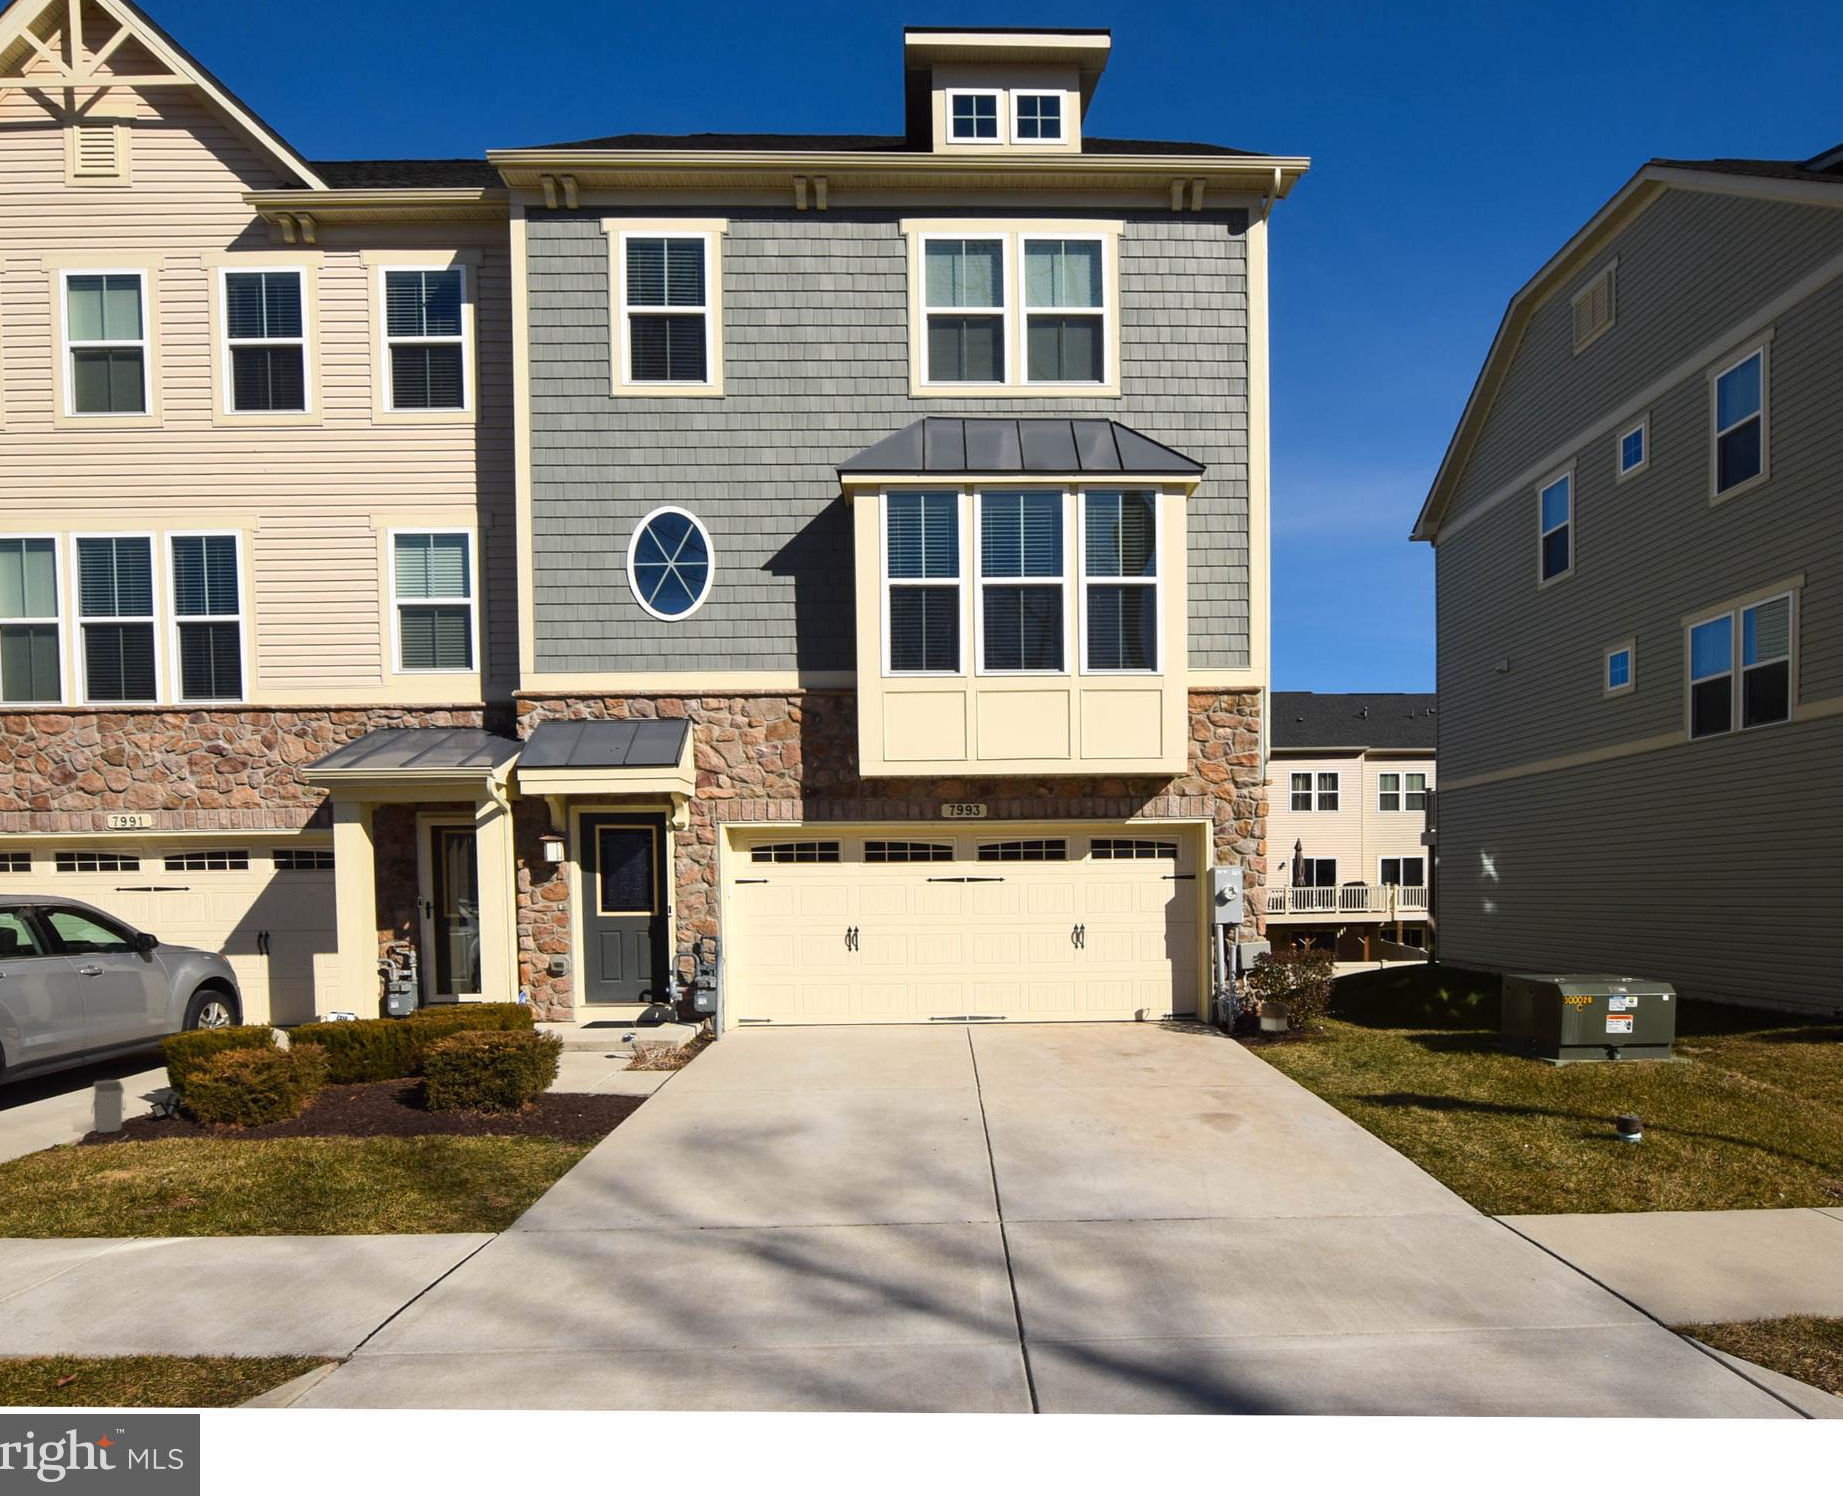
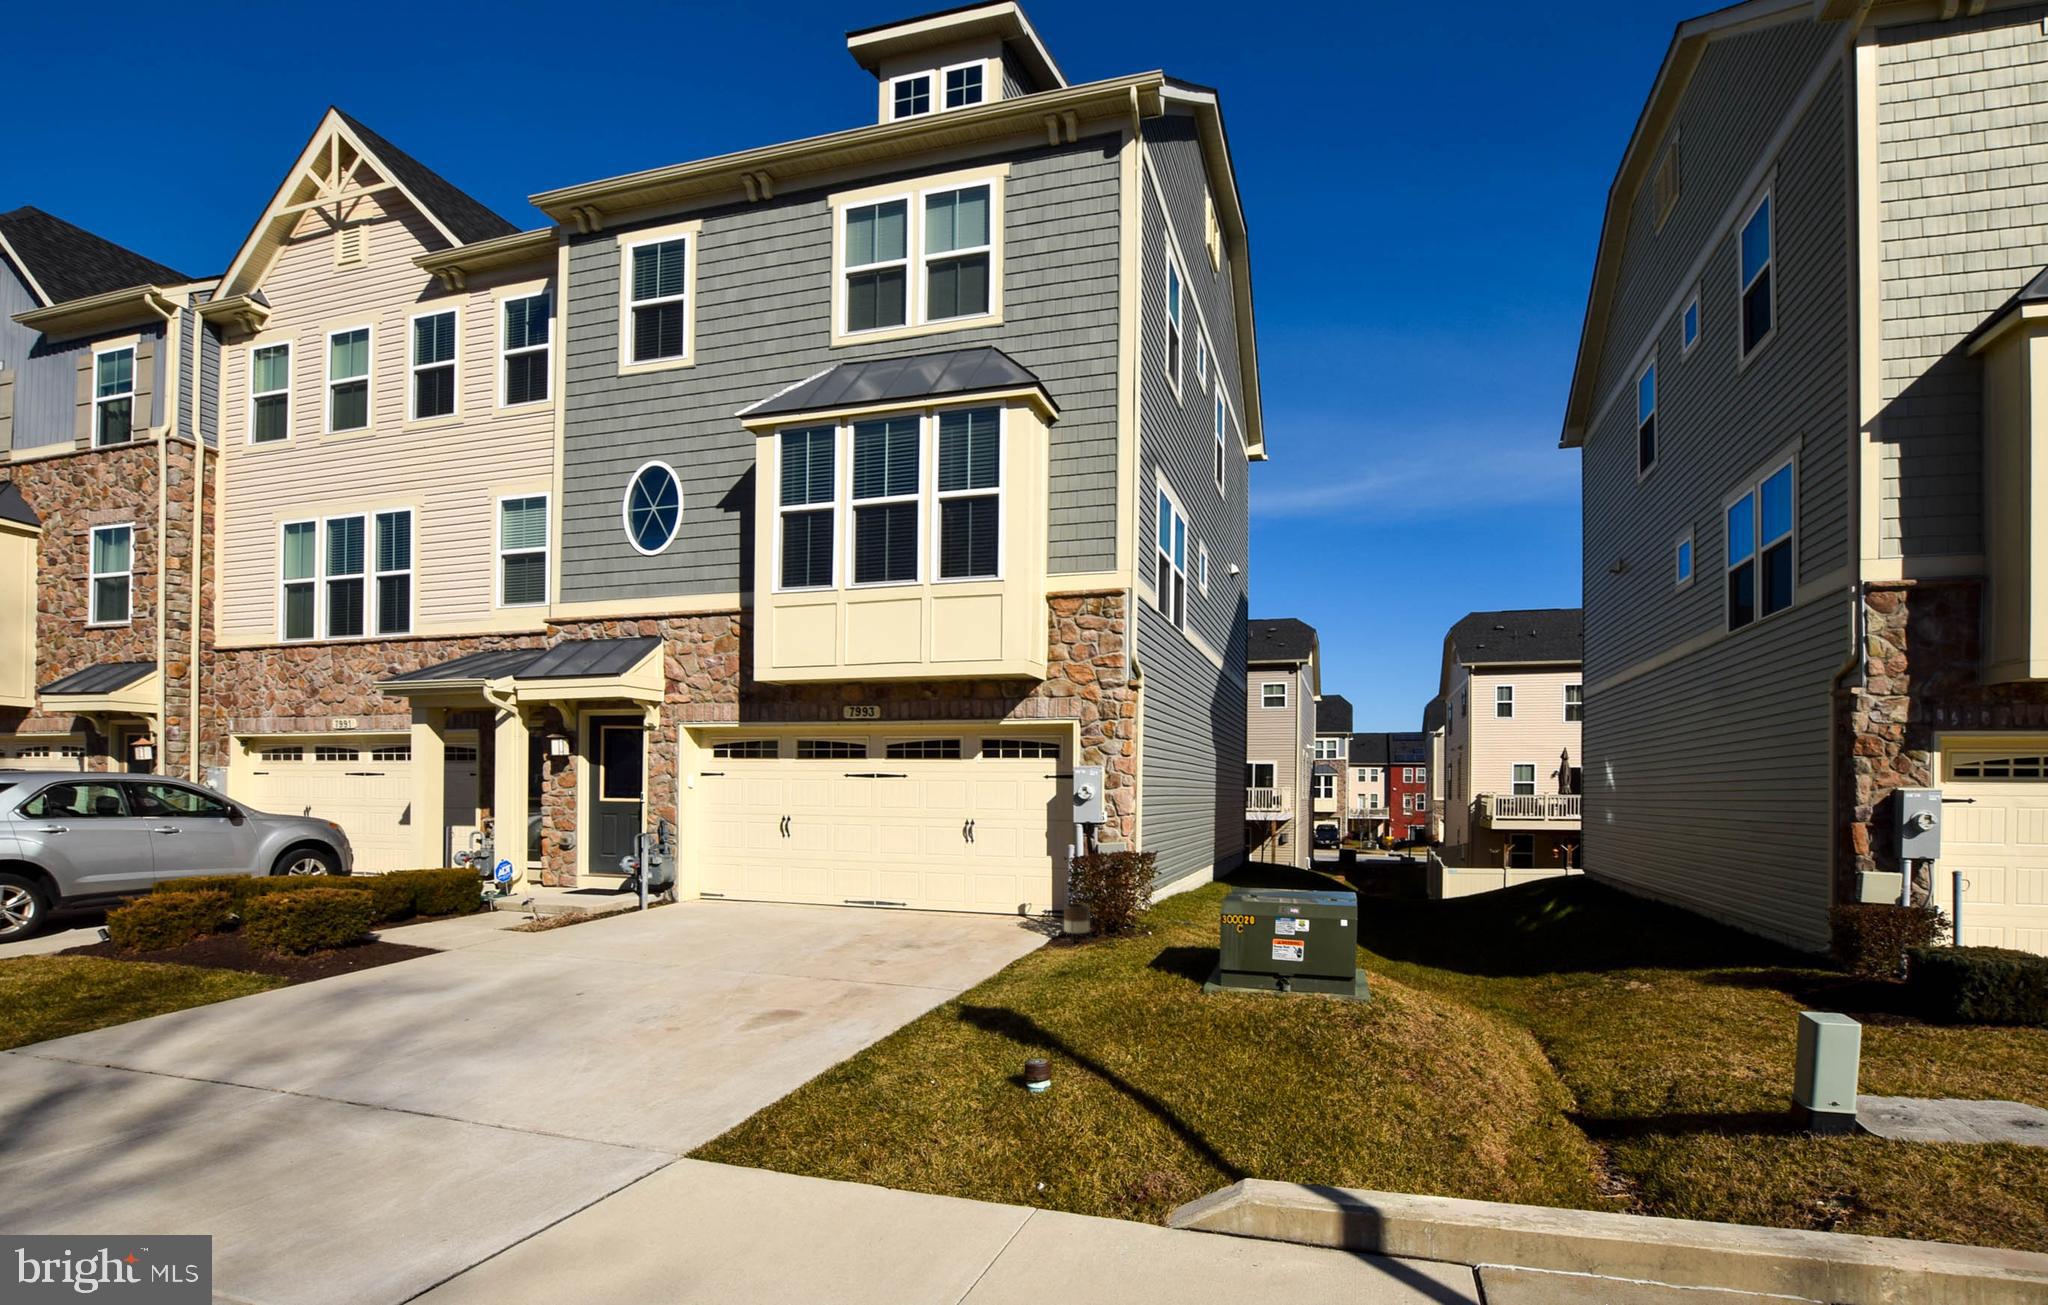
storage bin: present [91,1080,125,1133] -> none [26,905,74,943]

